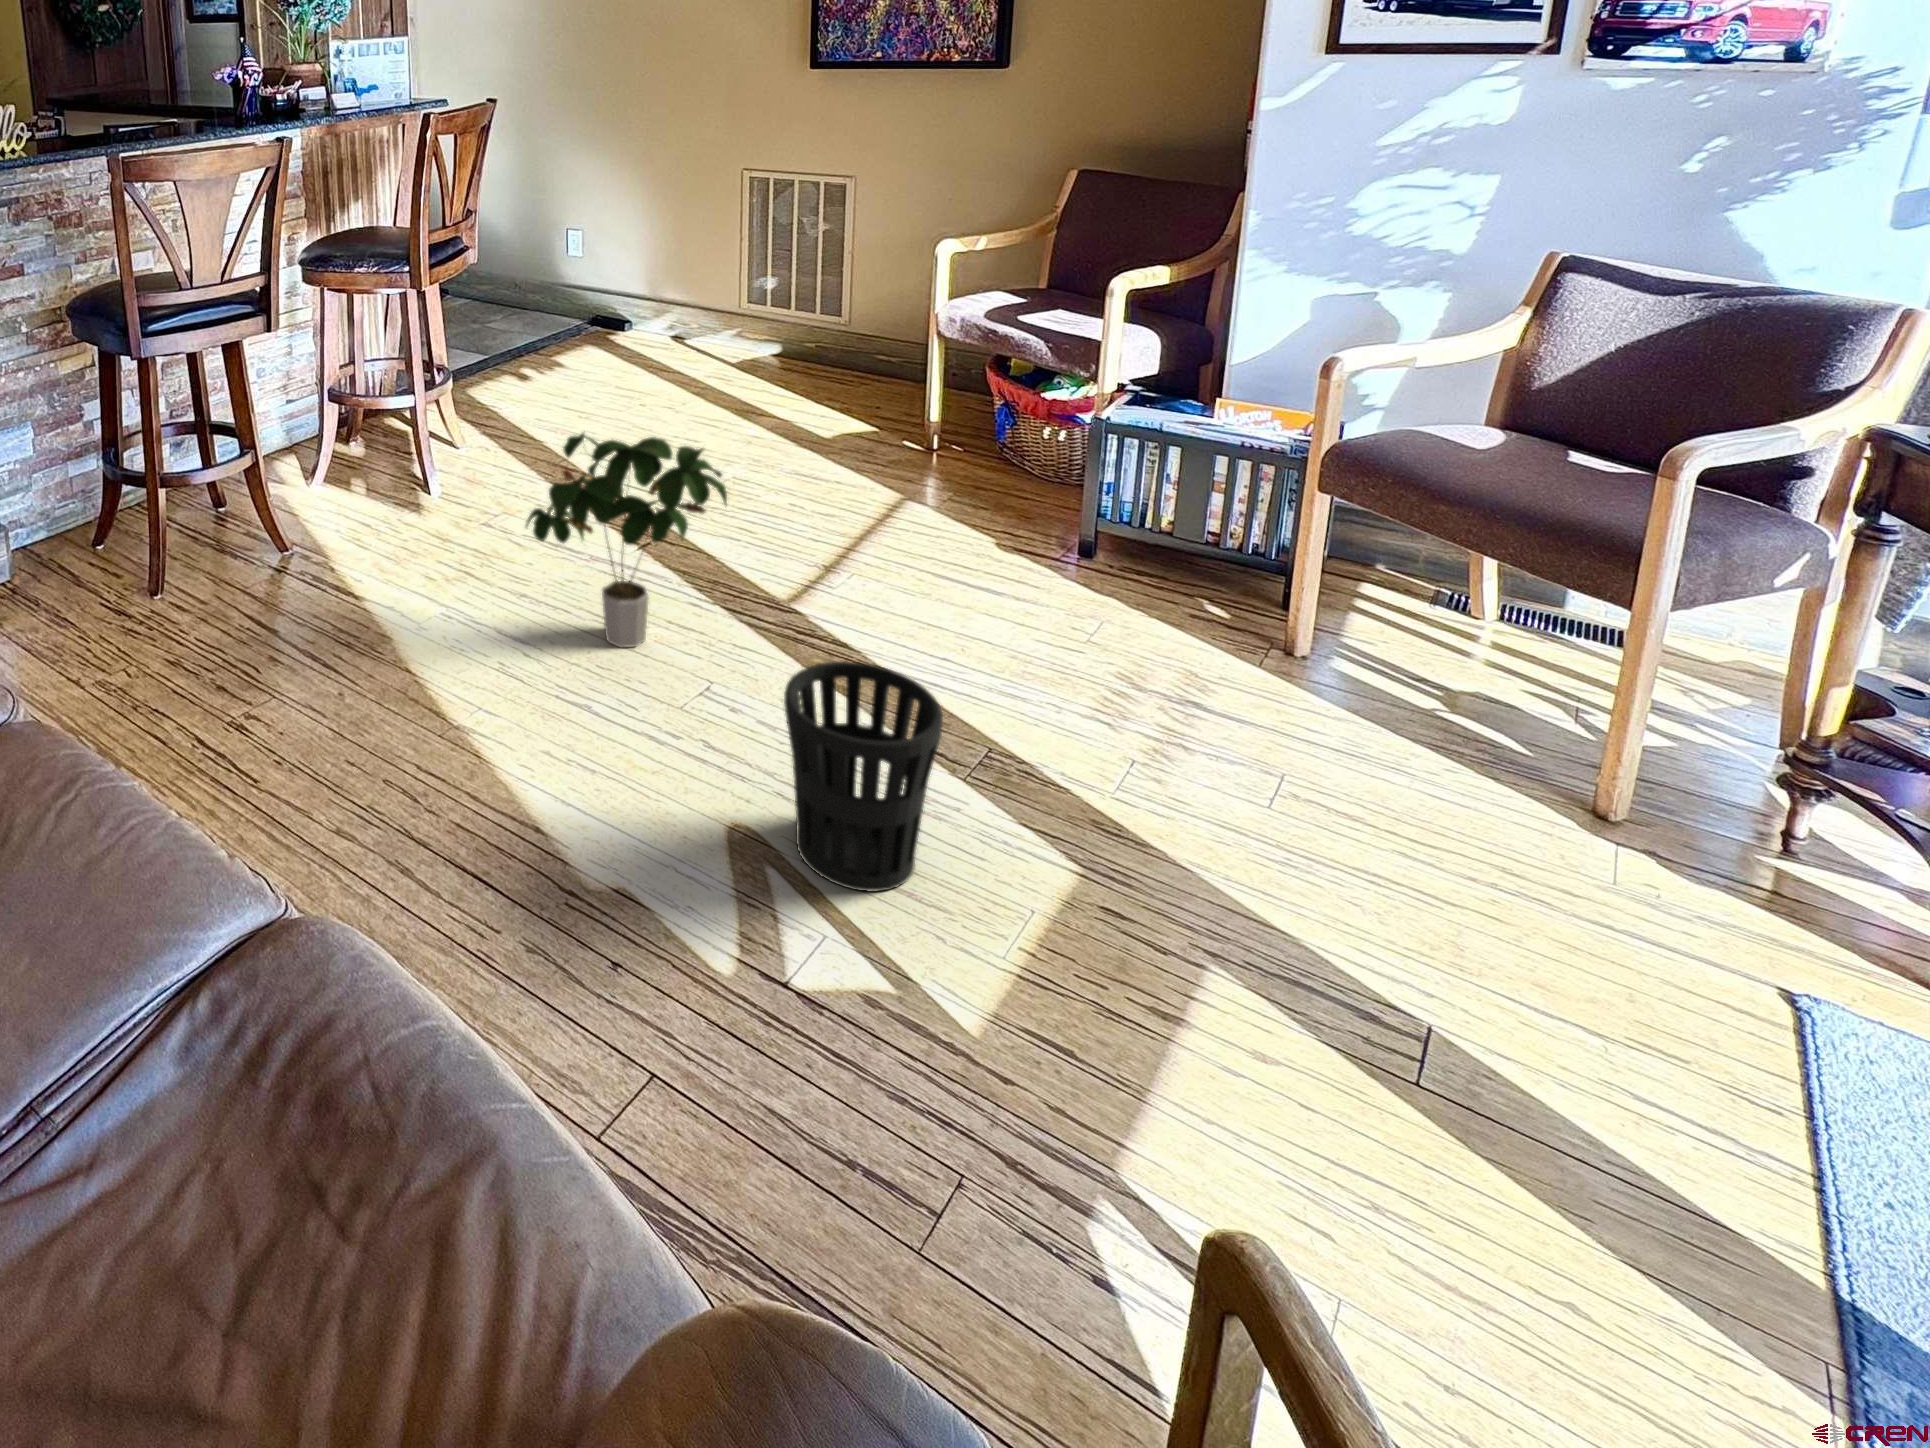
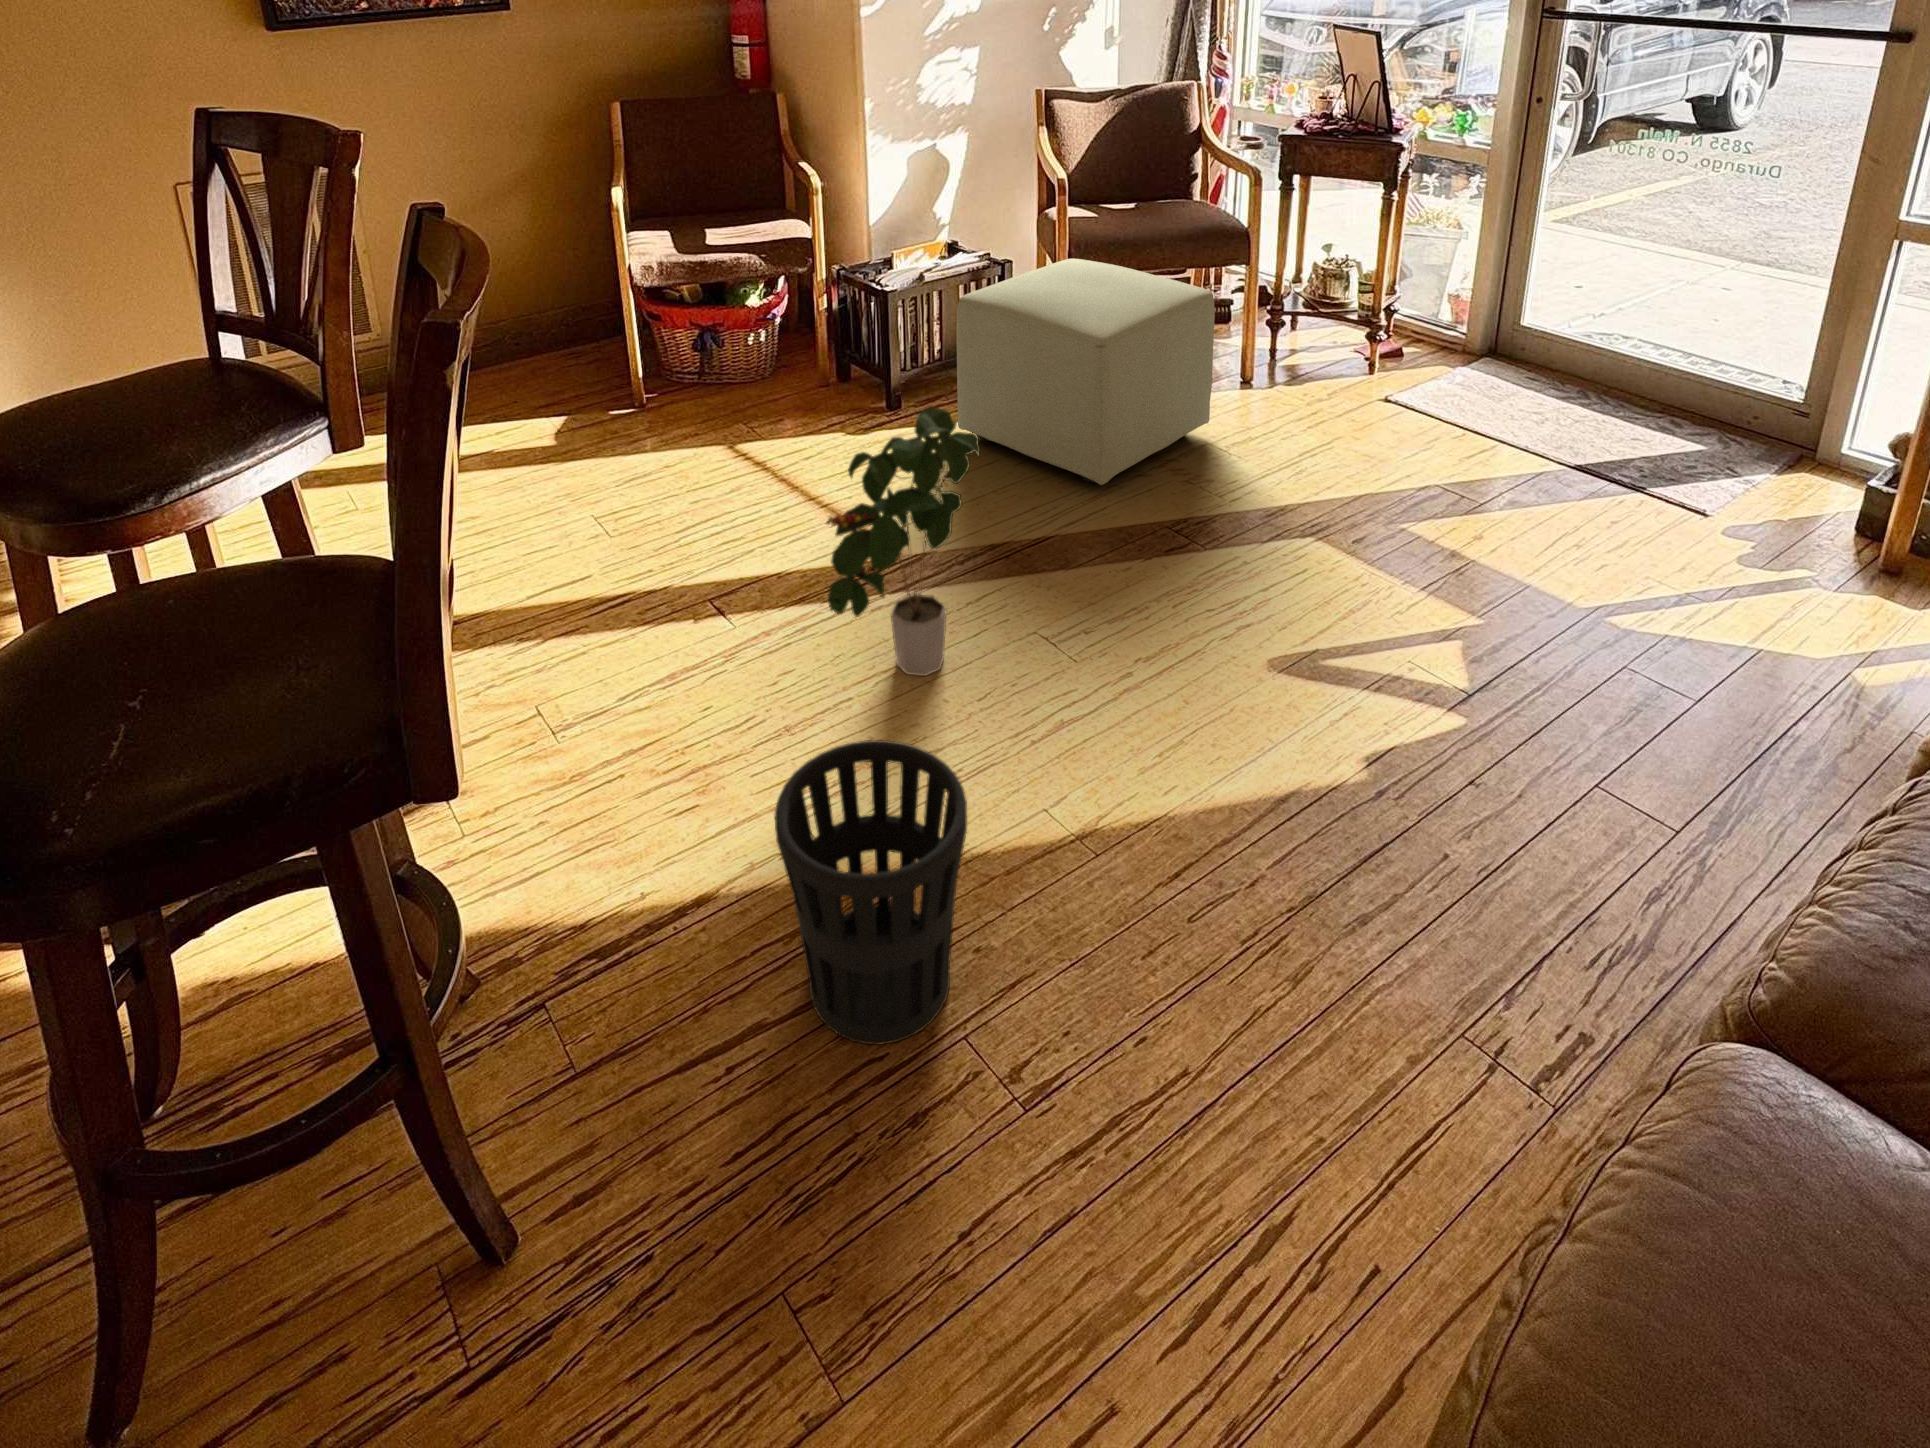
ottoman: none [1011,442,1346,771] -> present [956,259,1215,485]
wastebasket: present [784,661,943,891] -> present [775,740,967,1045]

